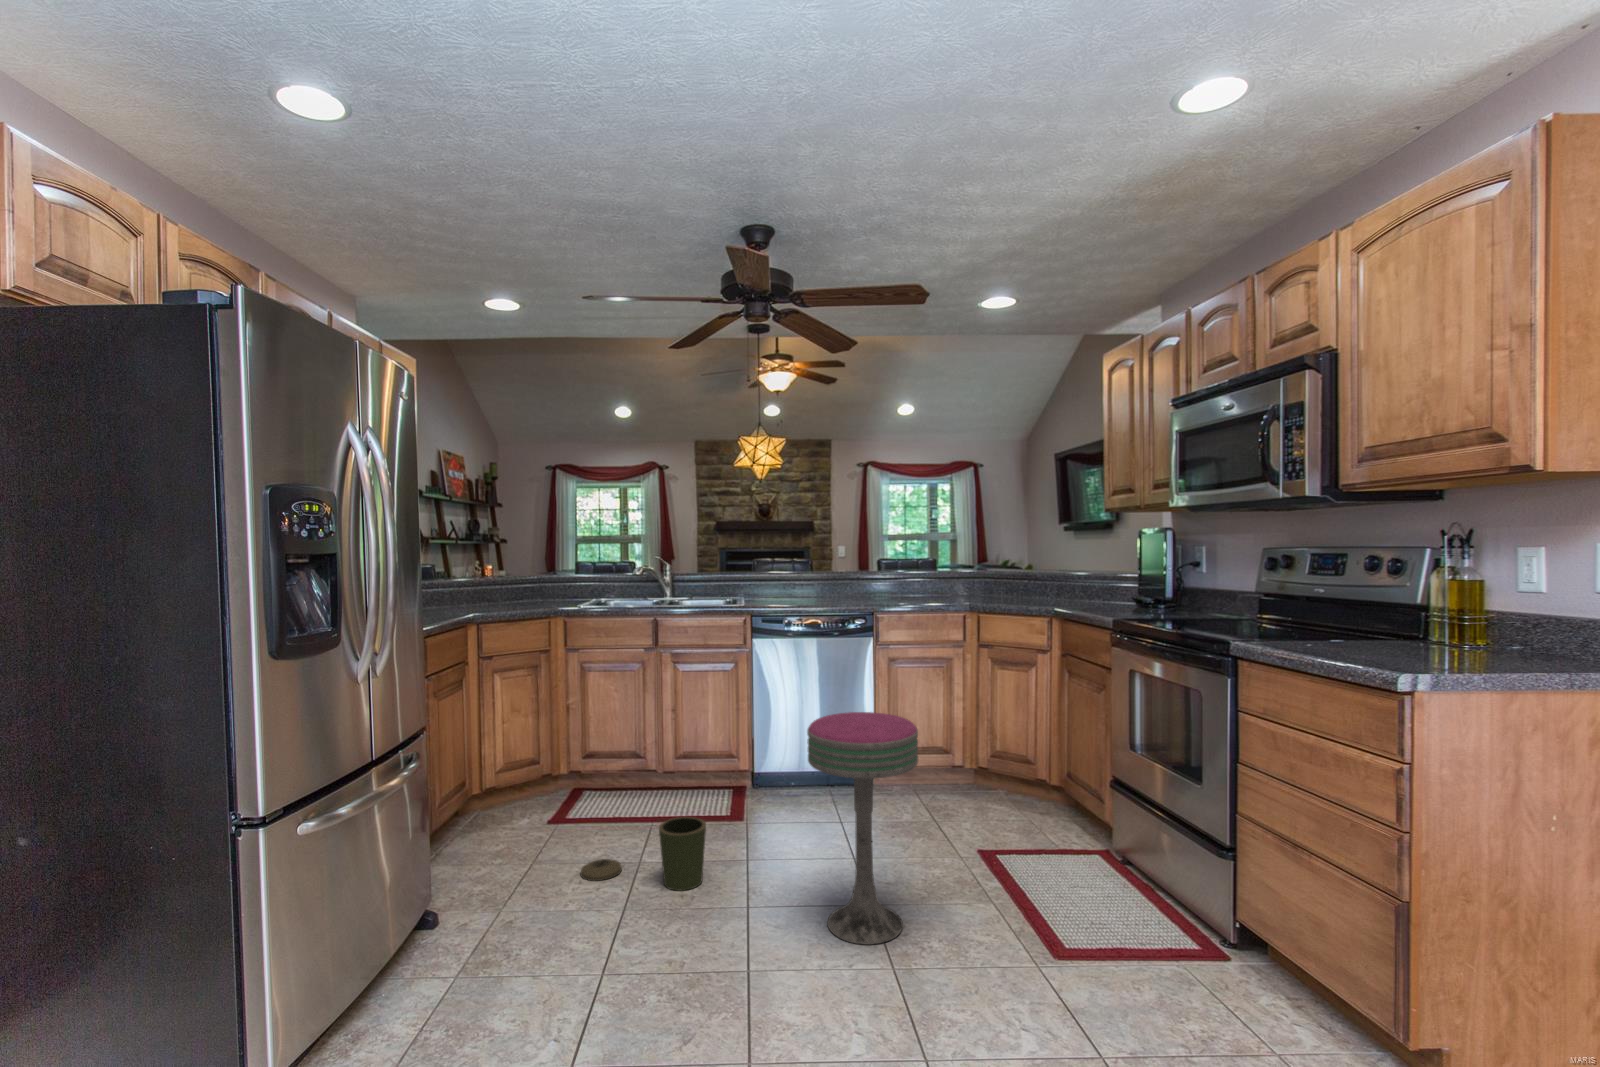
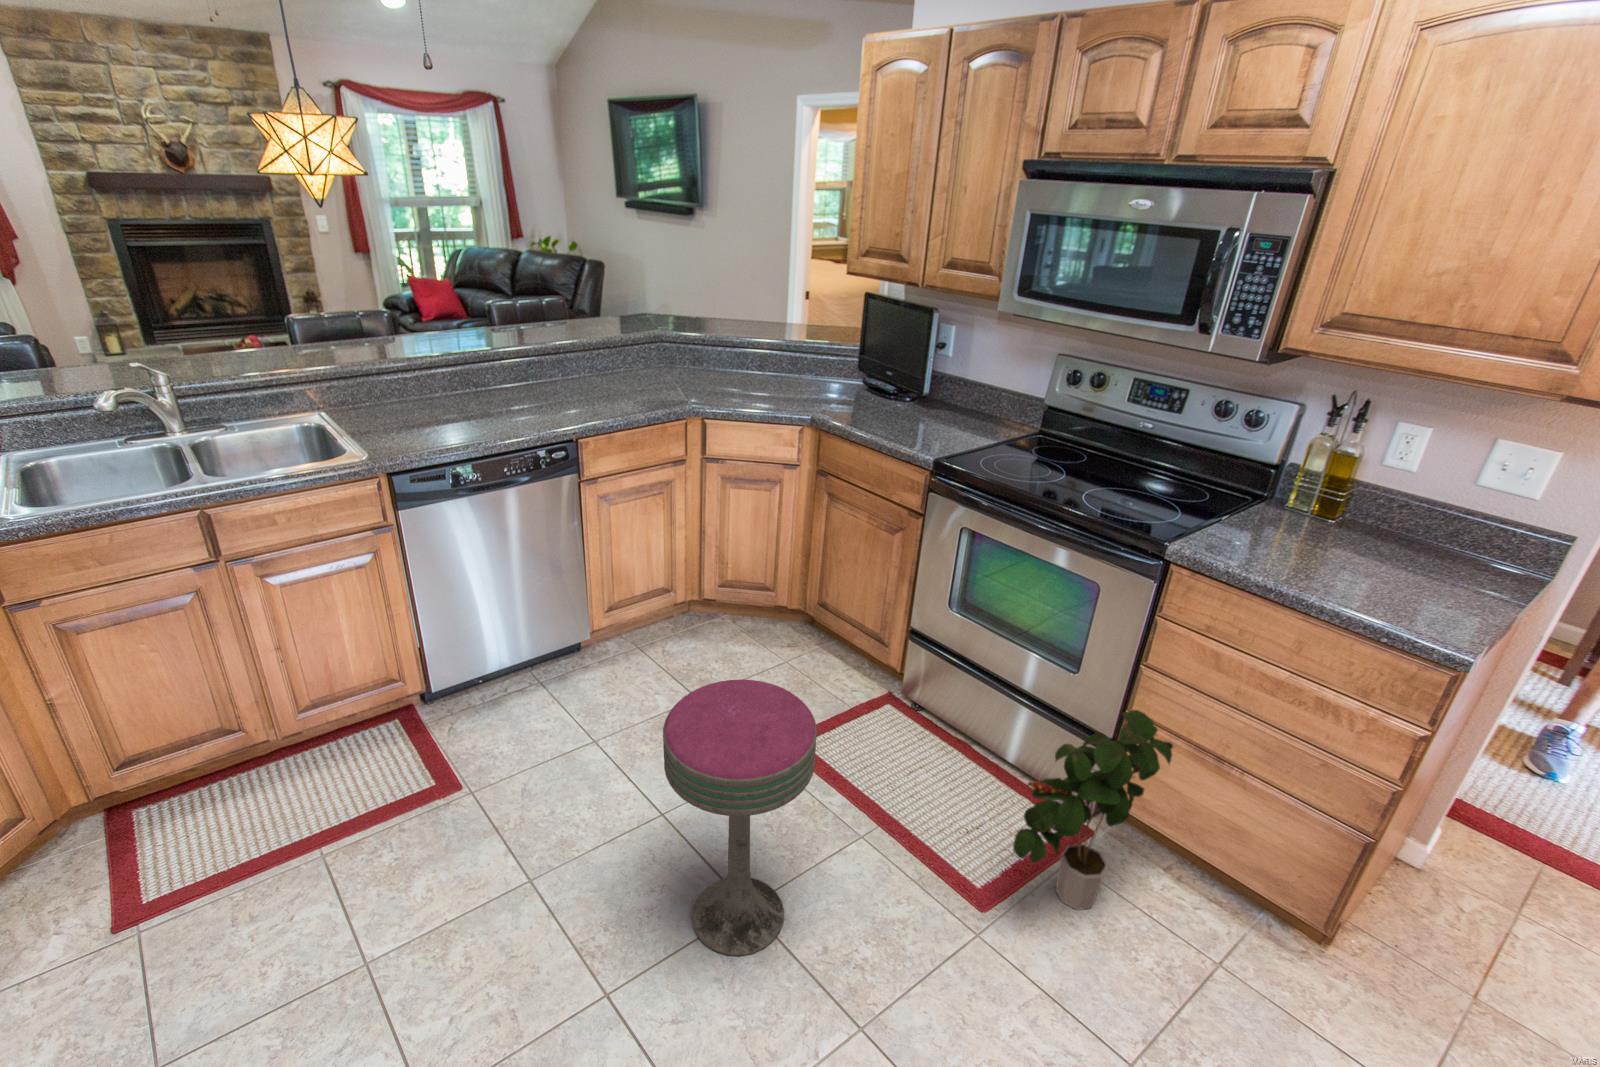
potted plant: none [1083,798,1293,1026] -> present [1013,710,1173,910]
trash can: present [580,817,706,891] -> none [269,861,486,1017]

